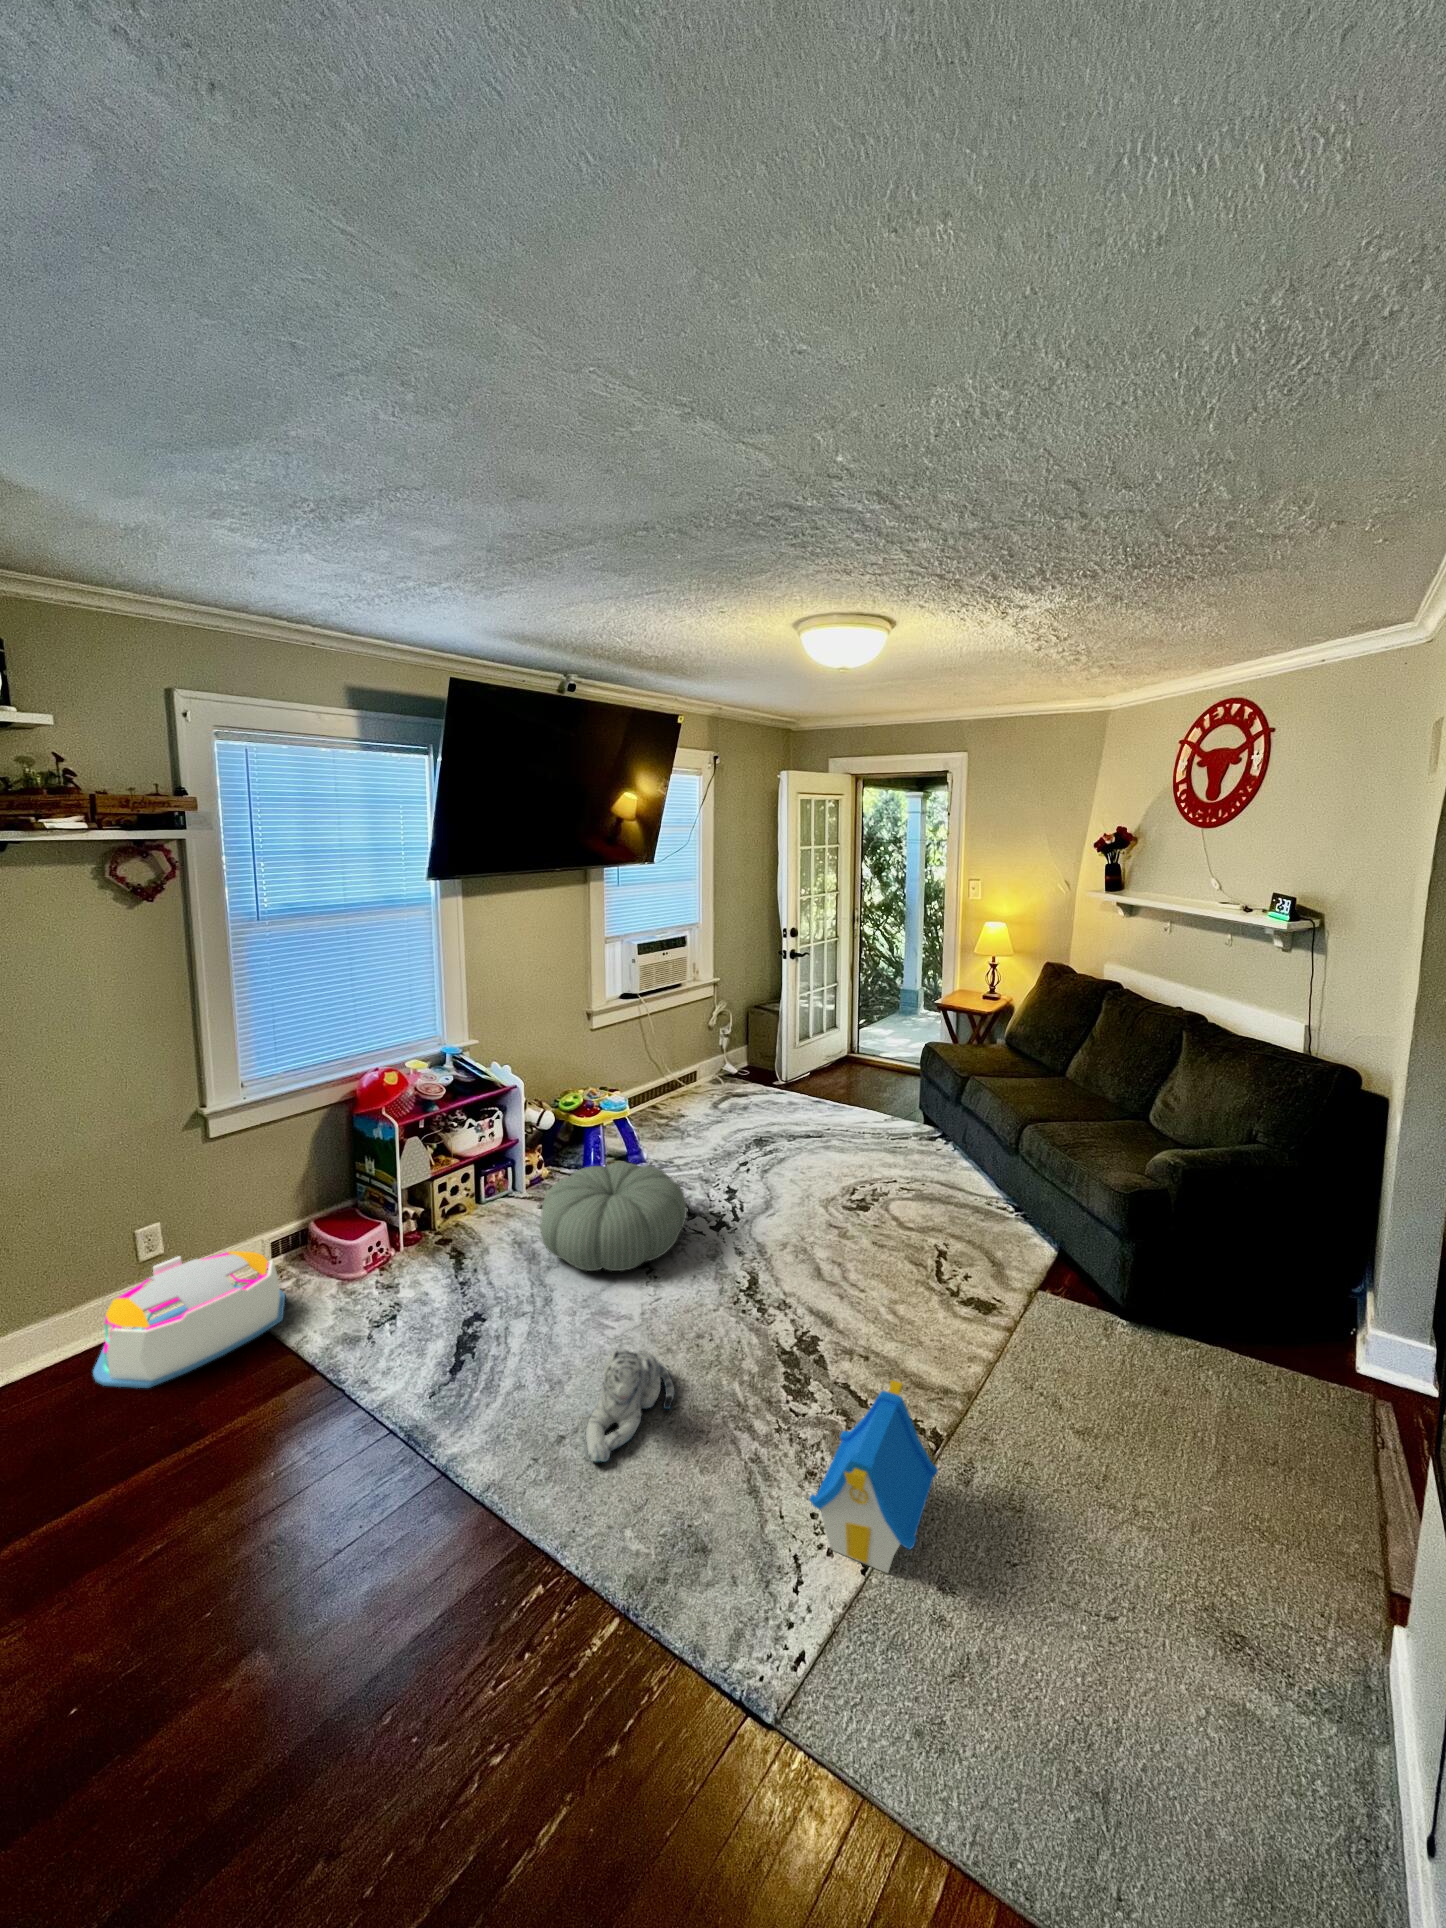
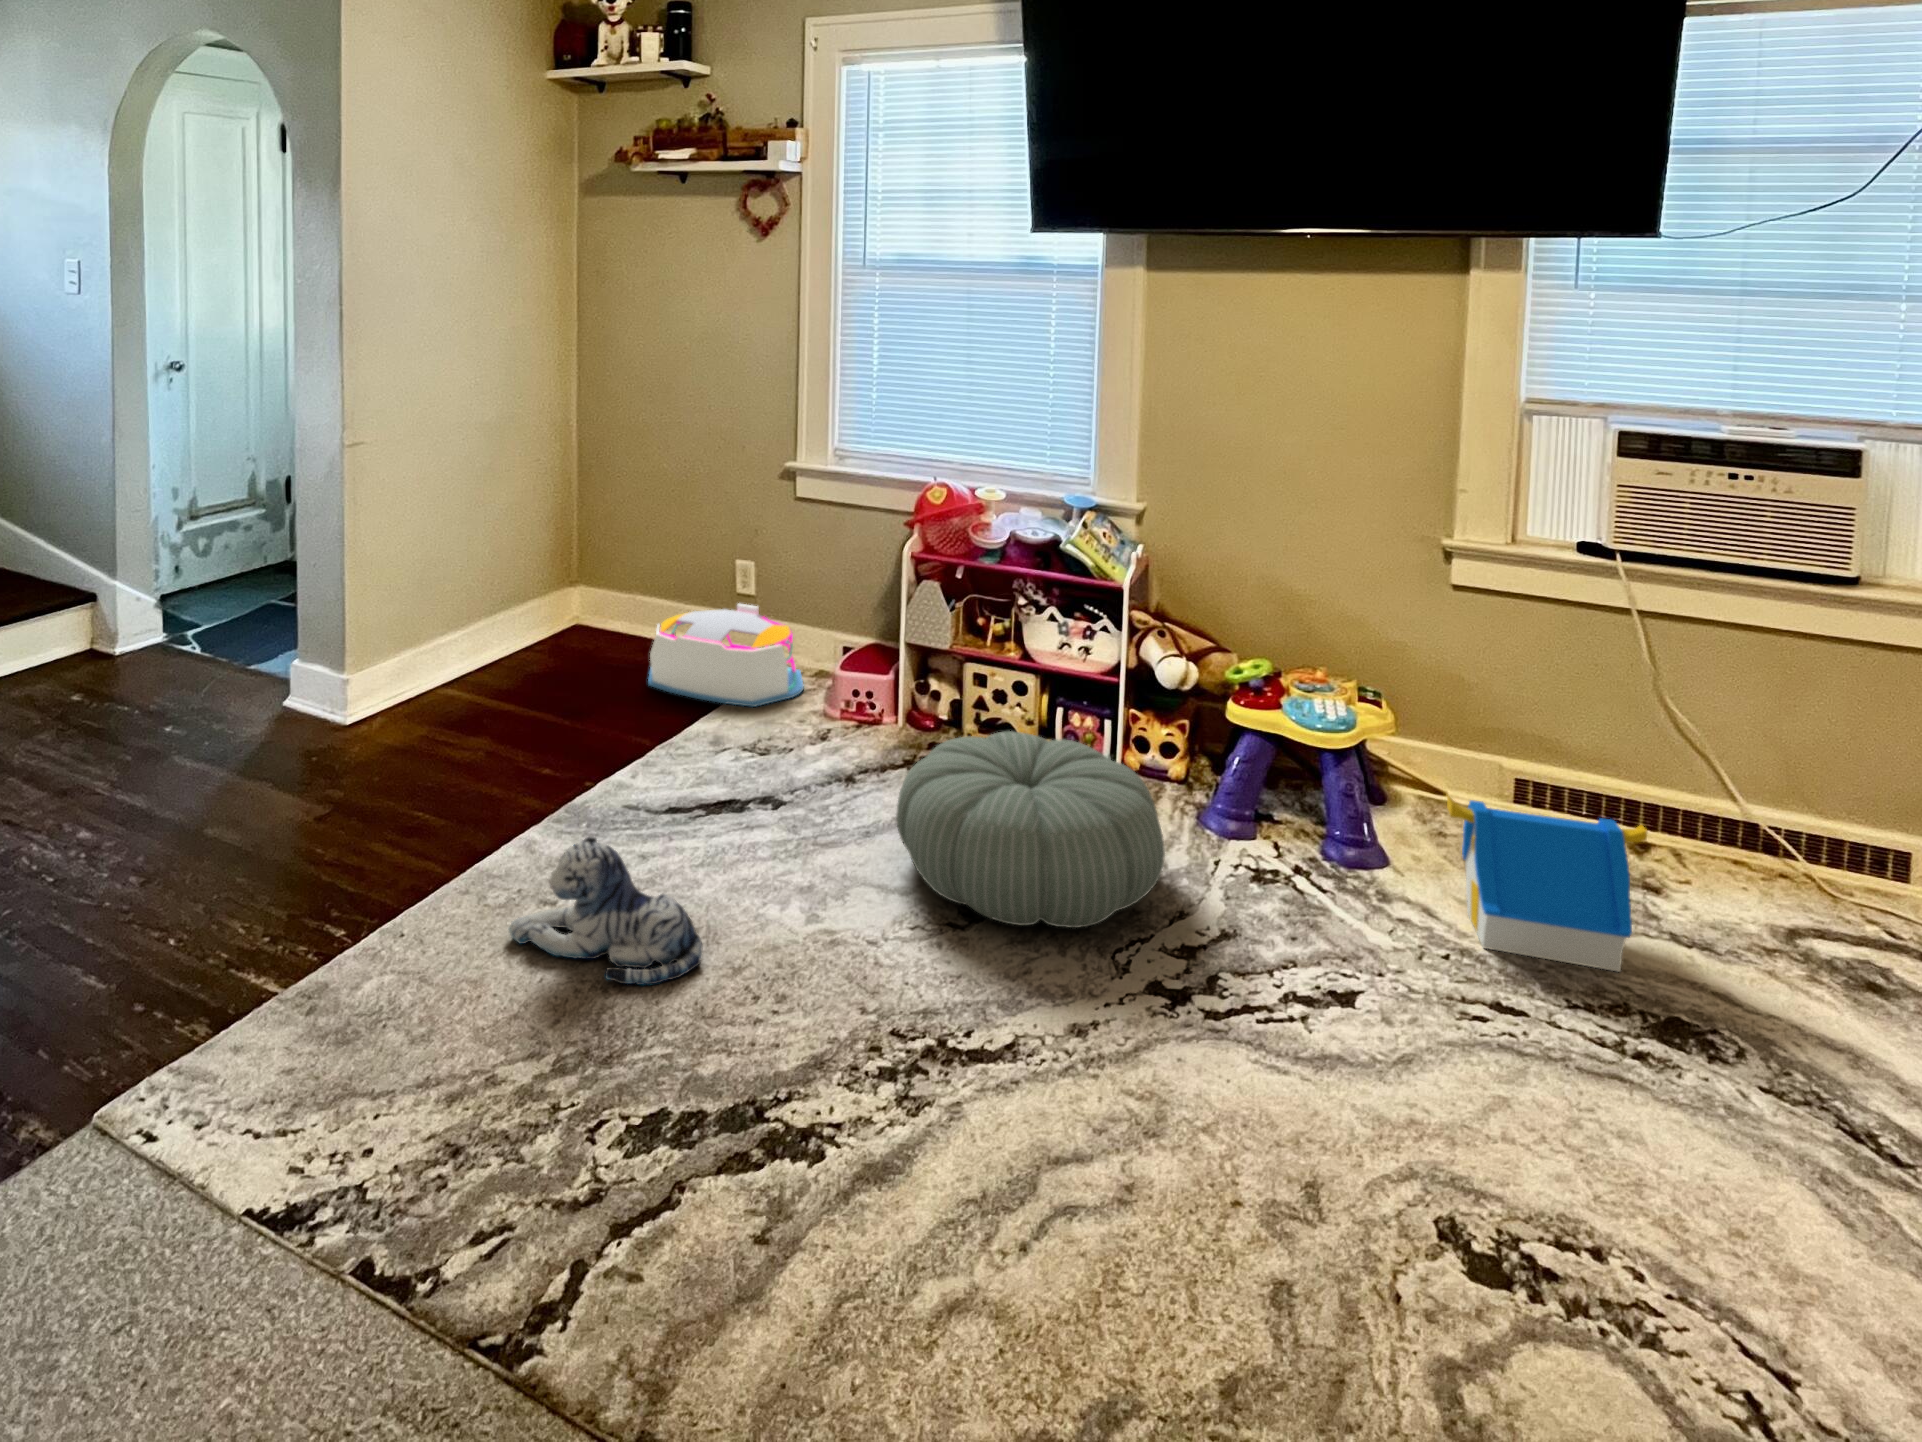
toy house: present [810,1380,938,1573] -> present [1447,796,1647,972]

